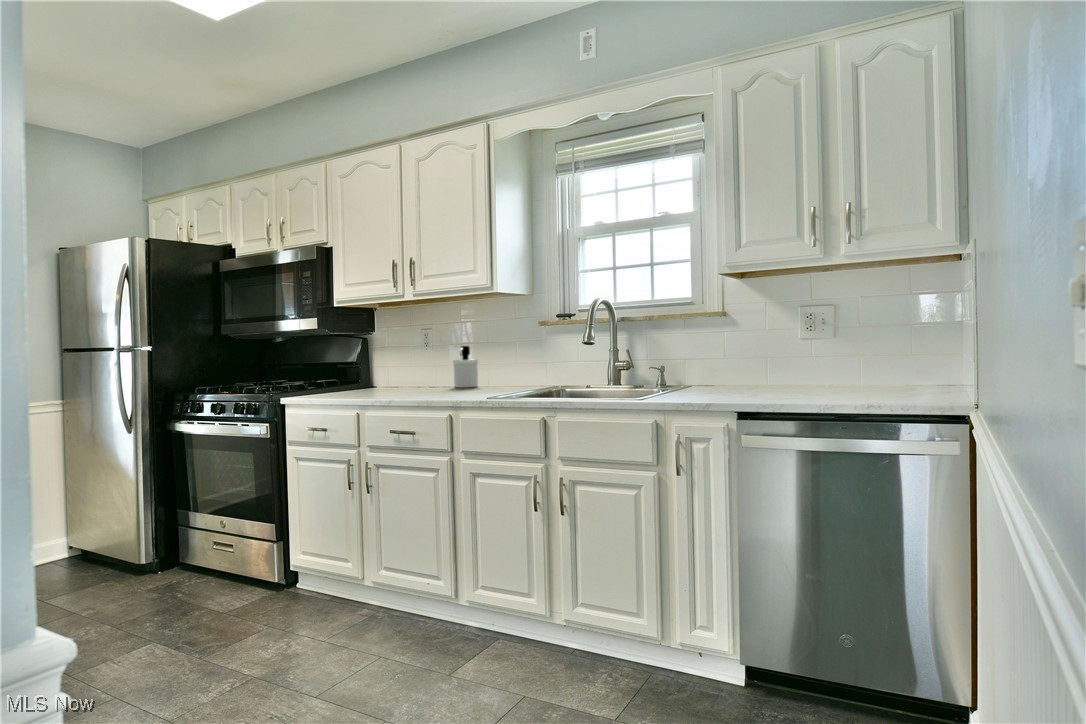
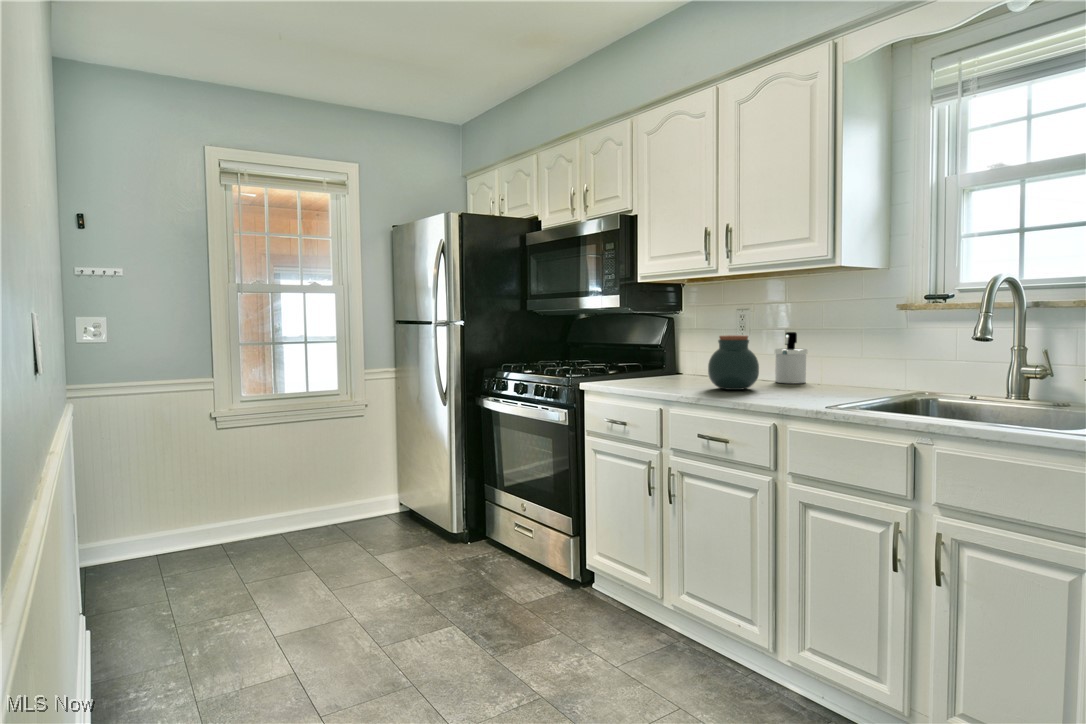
jar: none [398,348,439,393] -> present [708,335,759,390]

